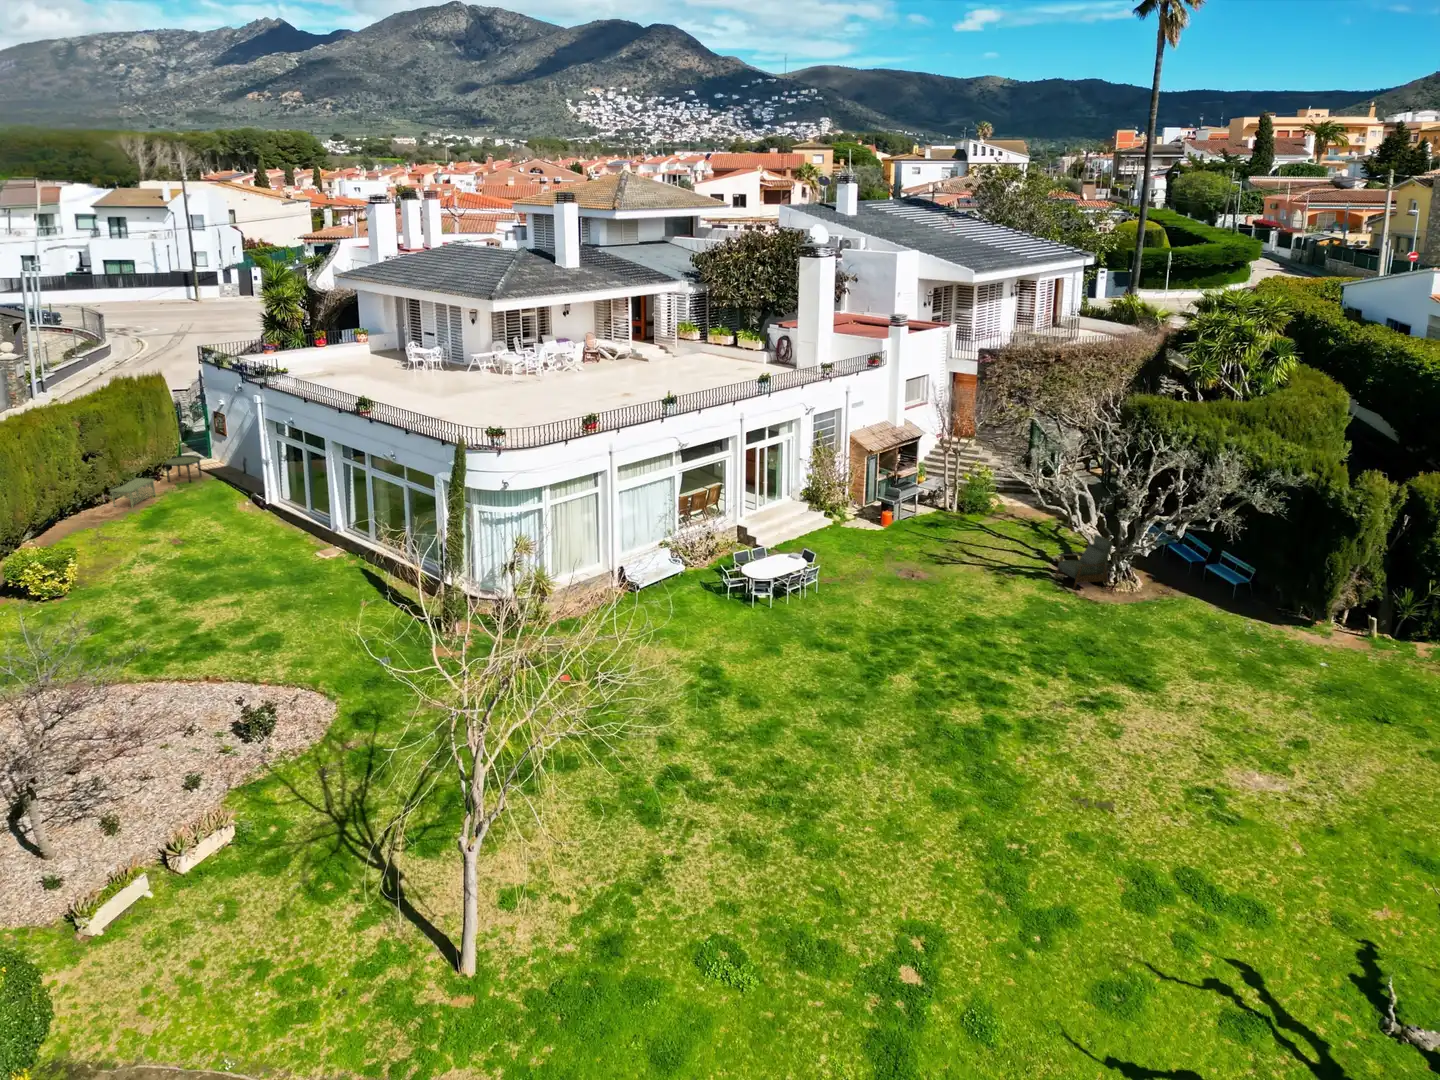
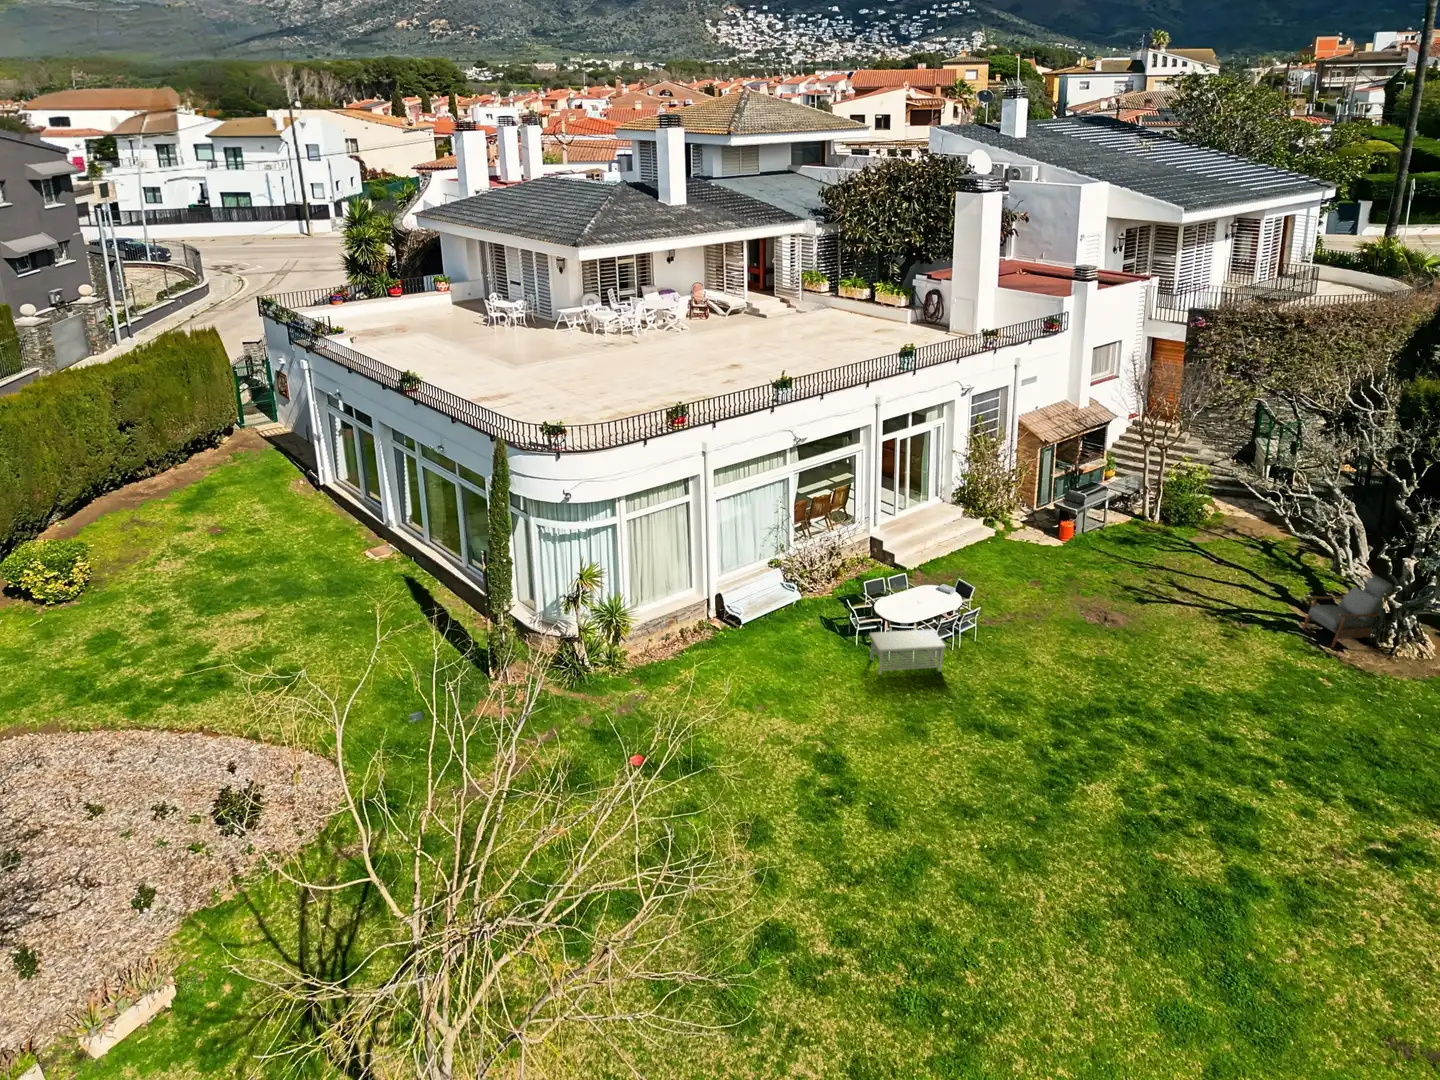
round table: present [164,455,202,482] -> none [194,427,240,461]
storage bench: present [110,478,156,508] -> present [869,629,946,675]

